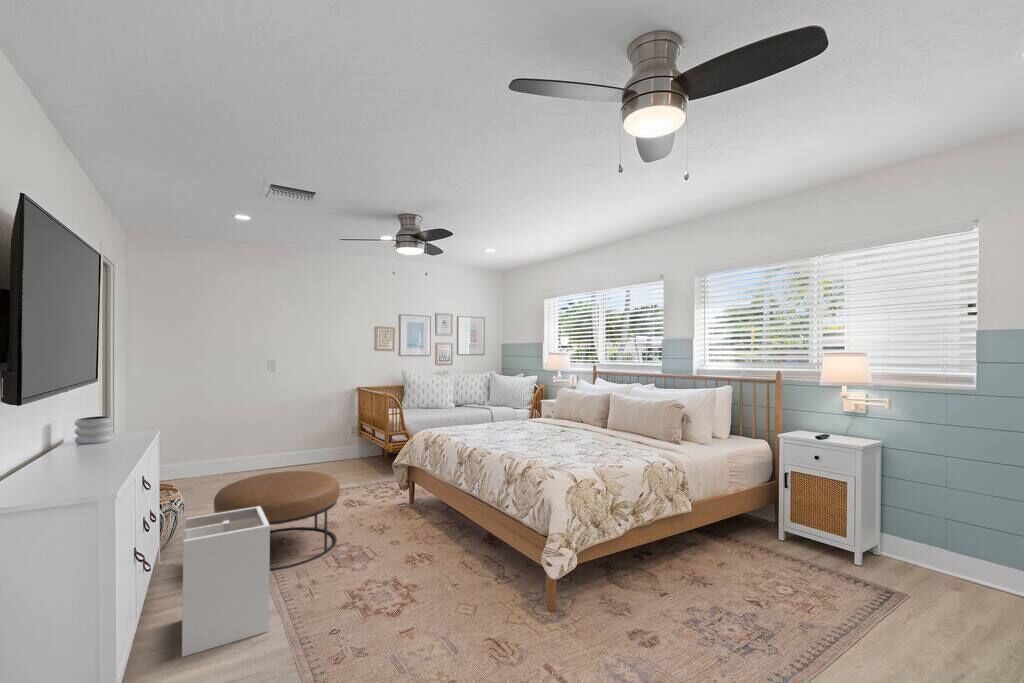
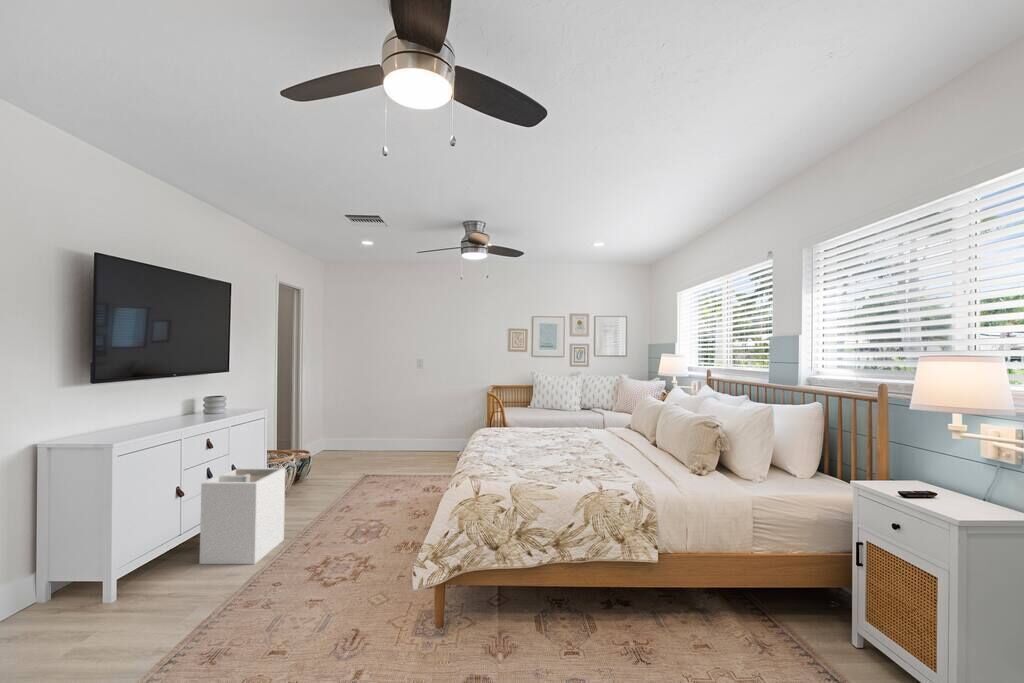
ottoman: present [214,471,340,571] -> none [301,447,396,522]

